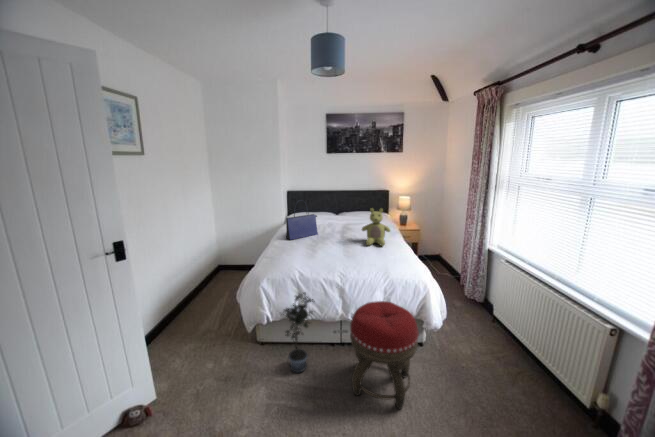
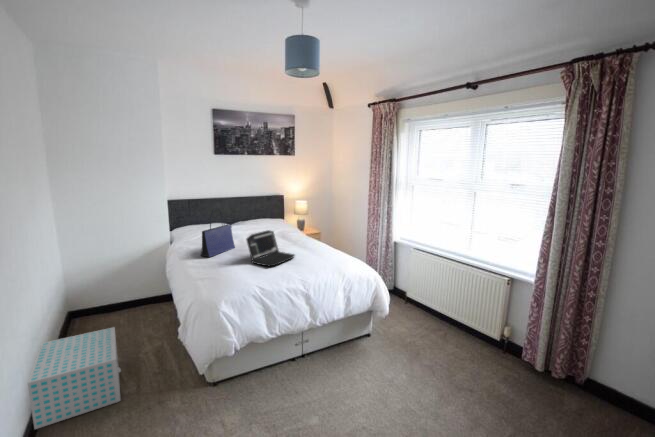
stuffed bear: present [362,208,390,246] -> none [289,212,318,251]
laptop: none [312,223,357,256] -> present [246,230,295,267]
storage box: none [158,280,226,333] -> present [28,327,121,429]
potted plant: present [284,293,315,372] -> none [256,304,300,398]
footstool: present [350,301,418,409] -> none [333,296,396,394]

